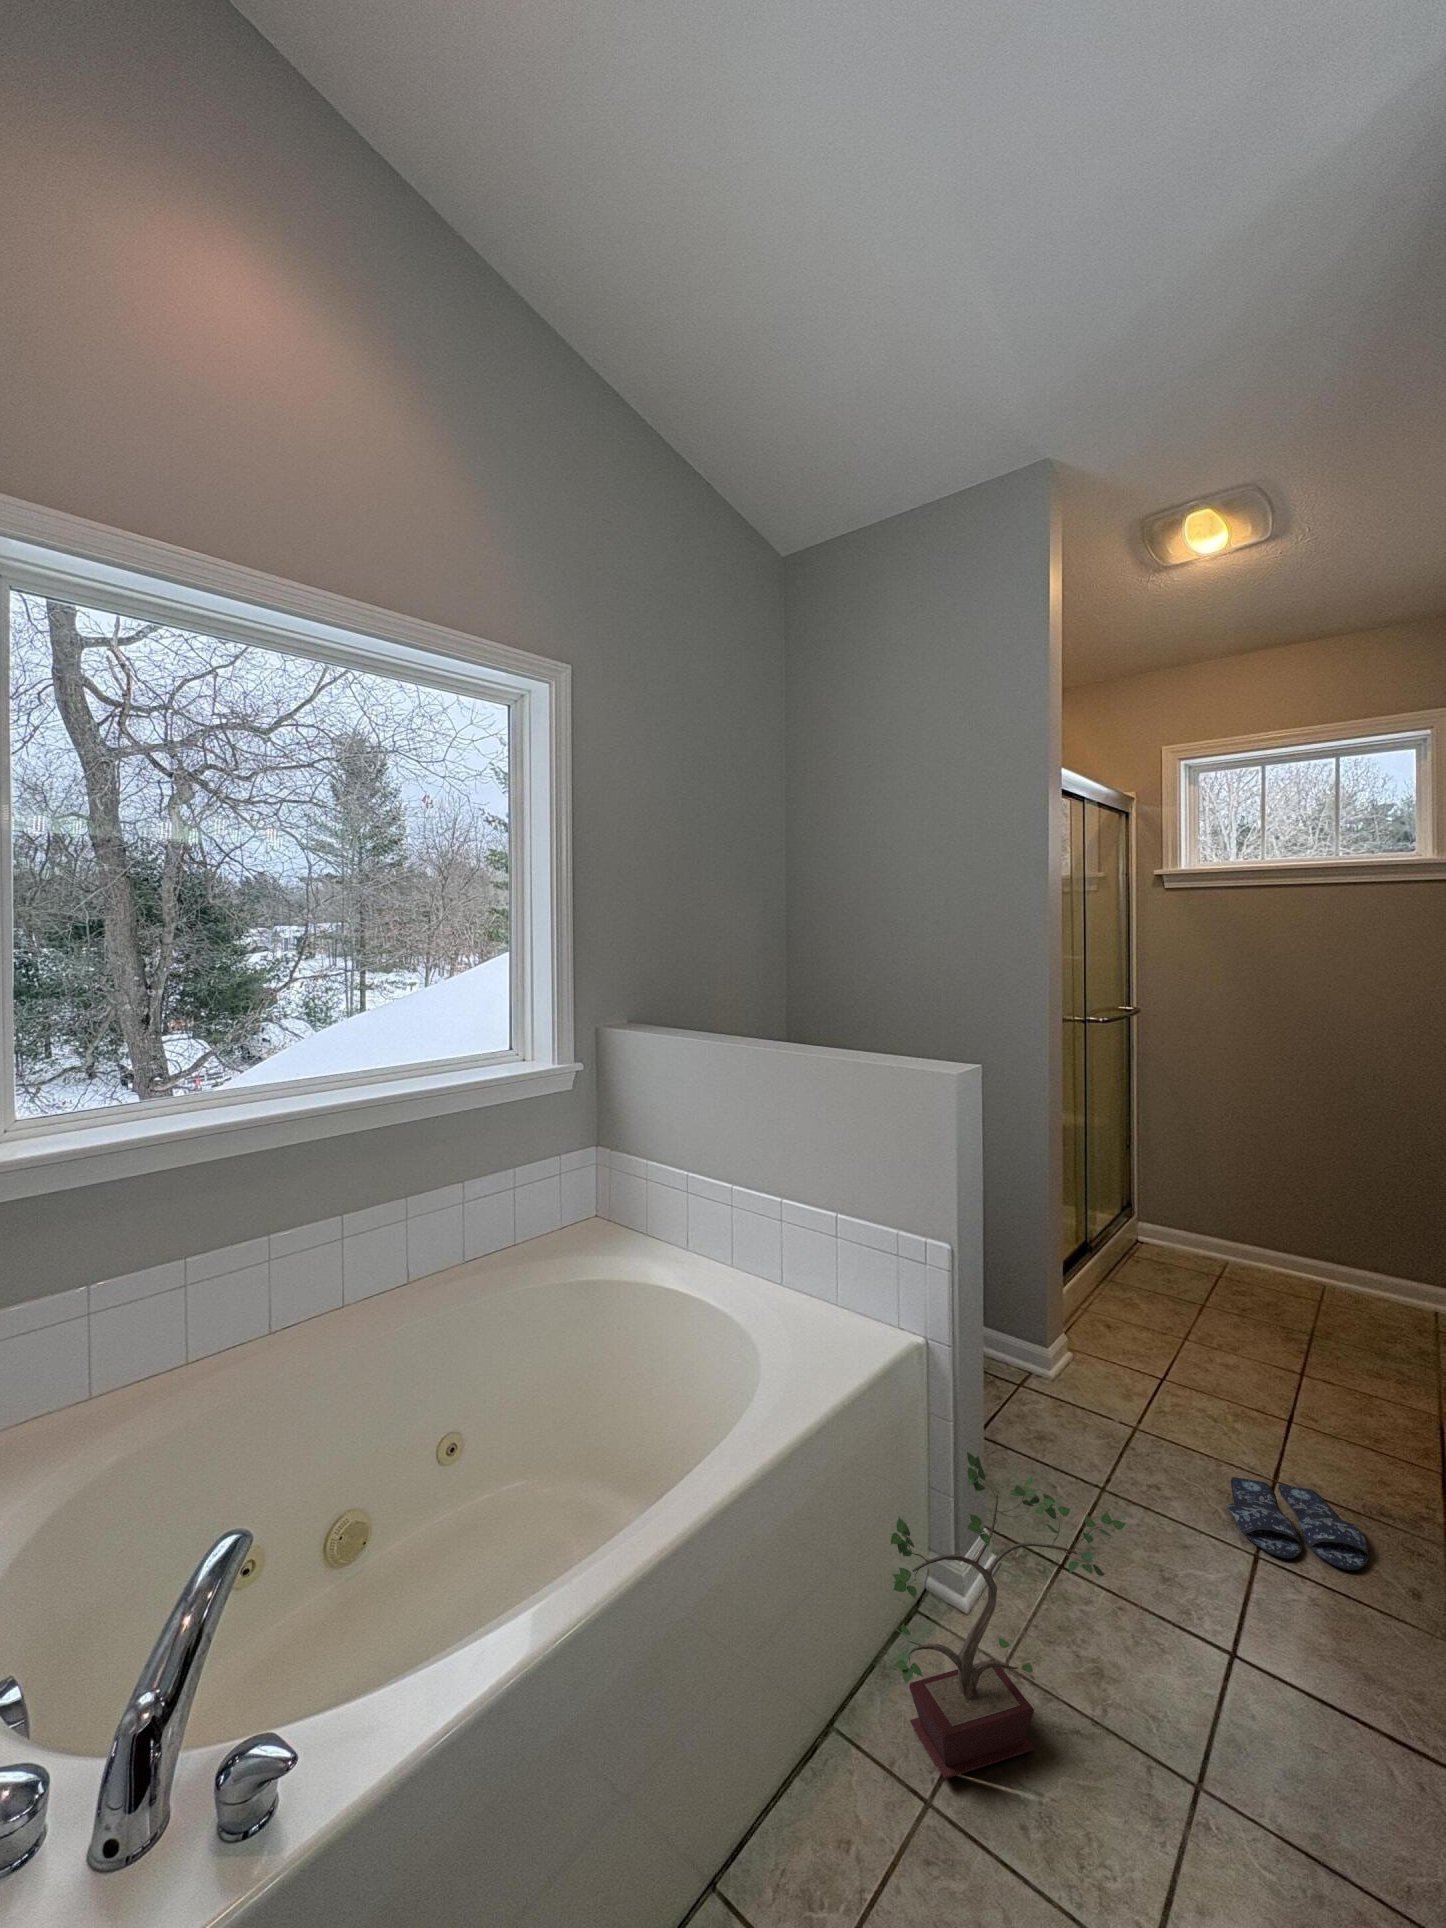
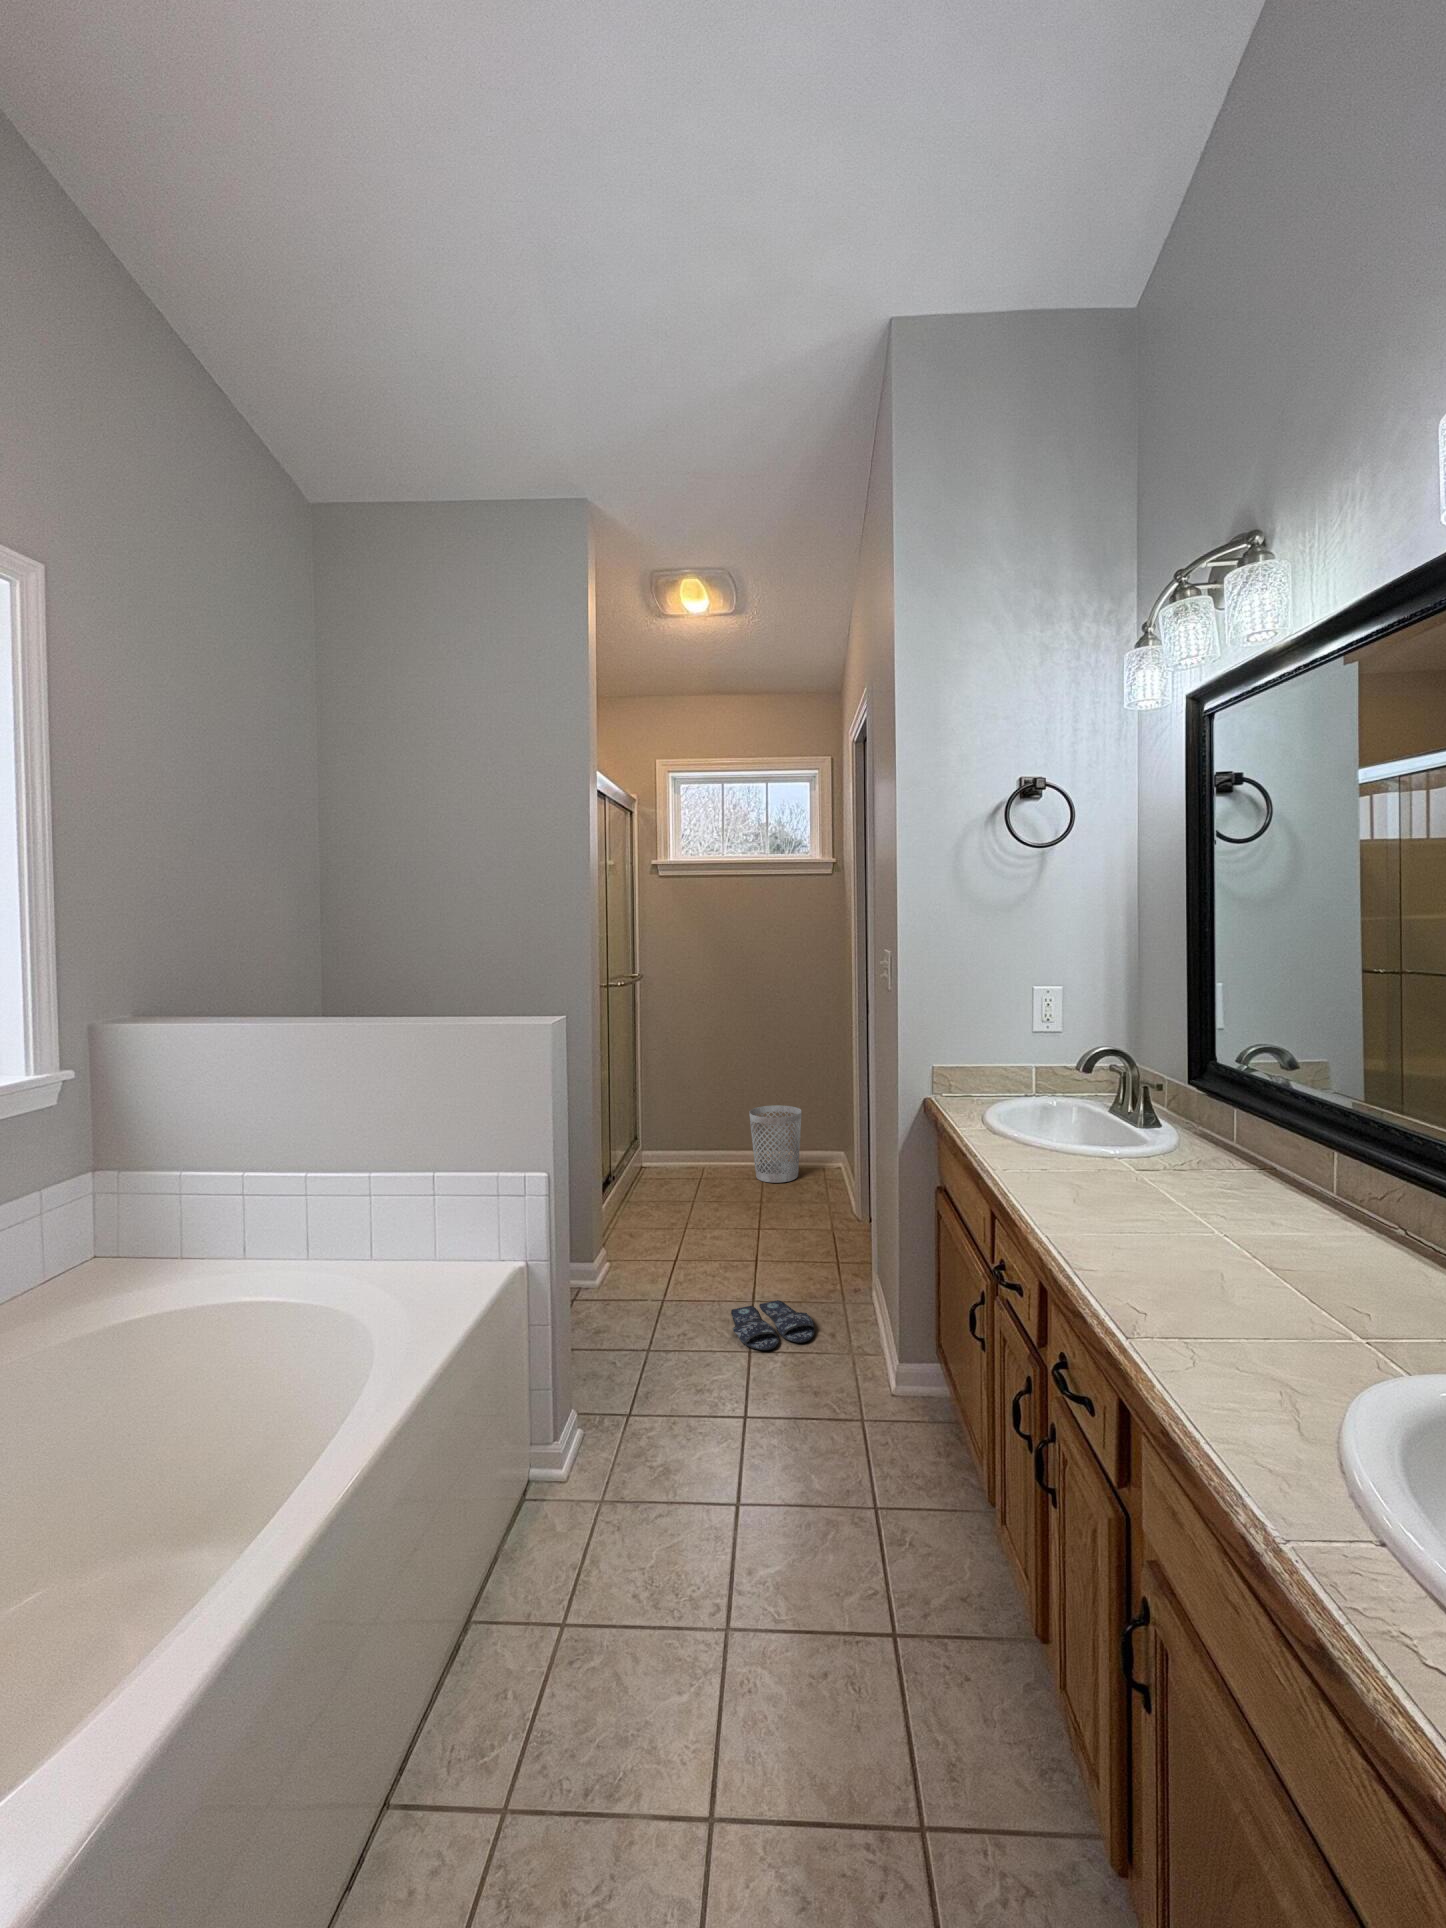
wastebasket: none [1294,1203,1385,1318] -> present [749,1105,802,1183]
potted plant: present [891,1452,1126,1779] -> none [520,1337,691,1610]

